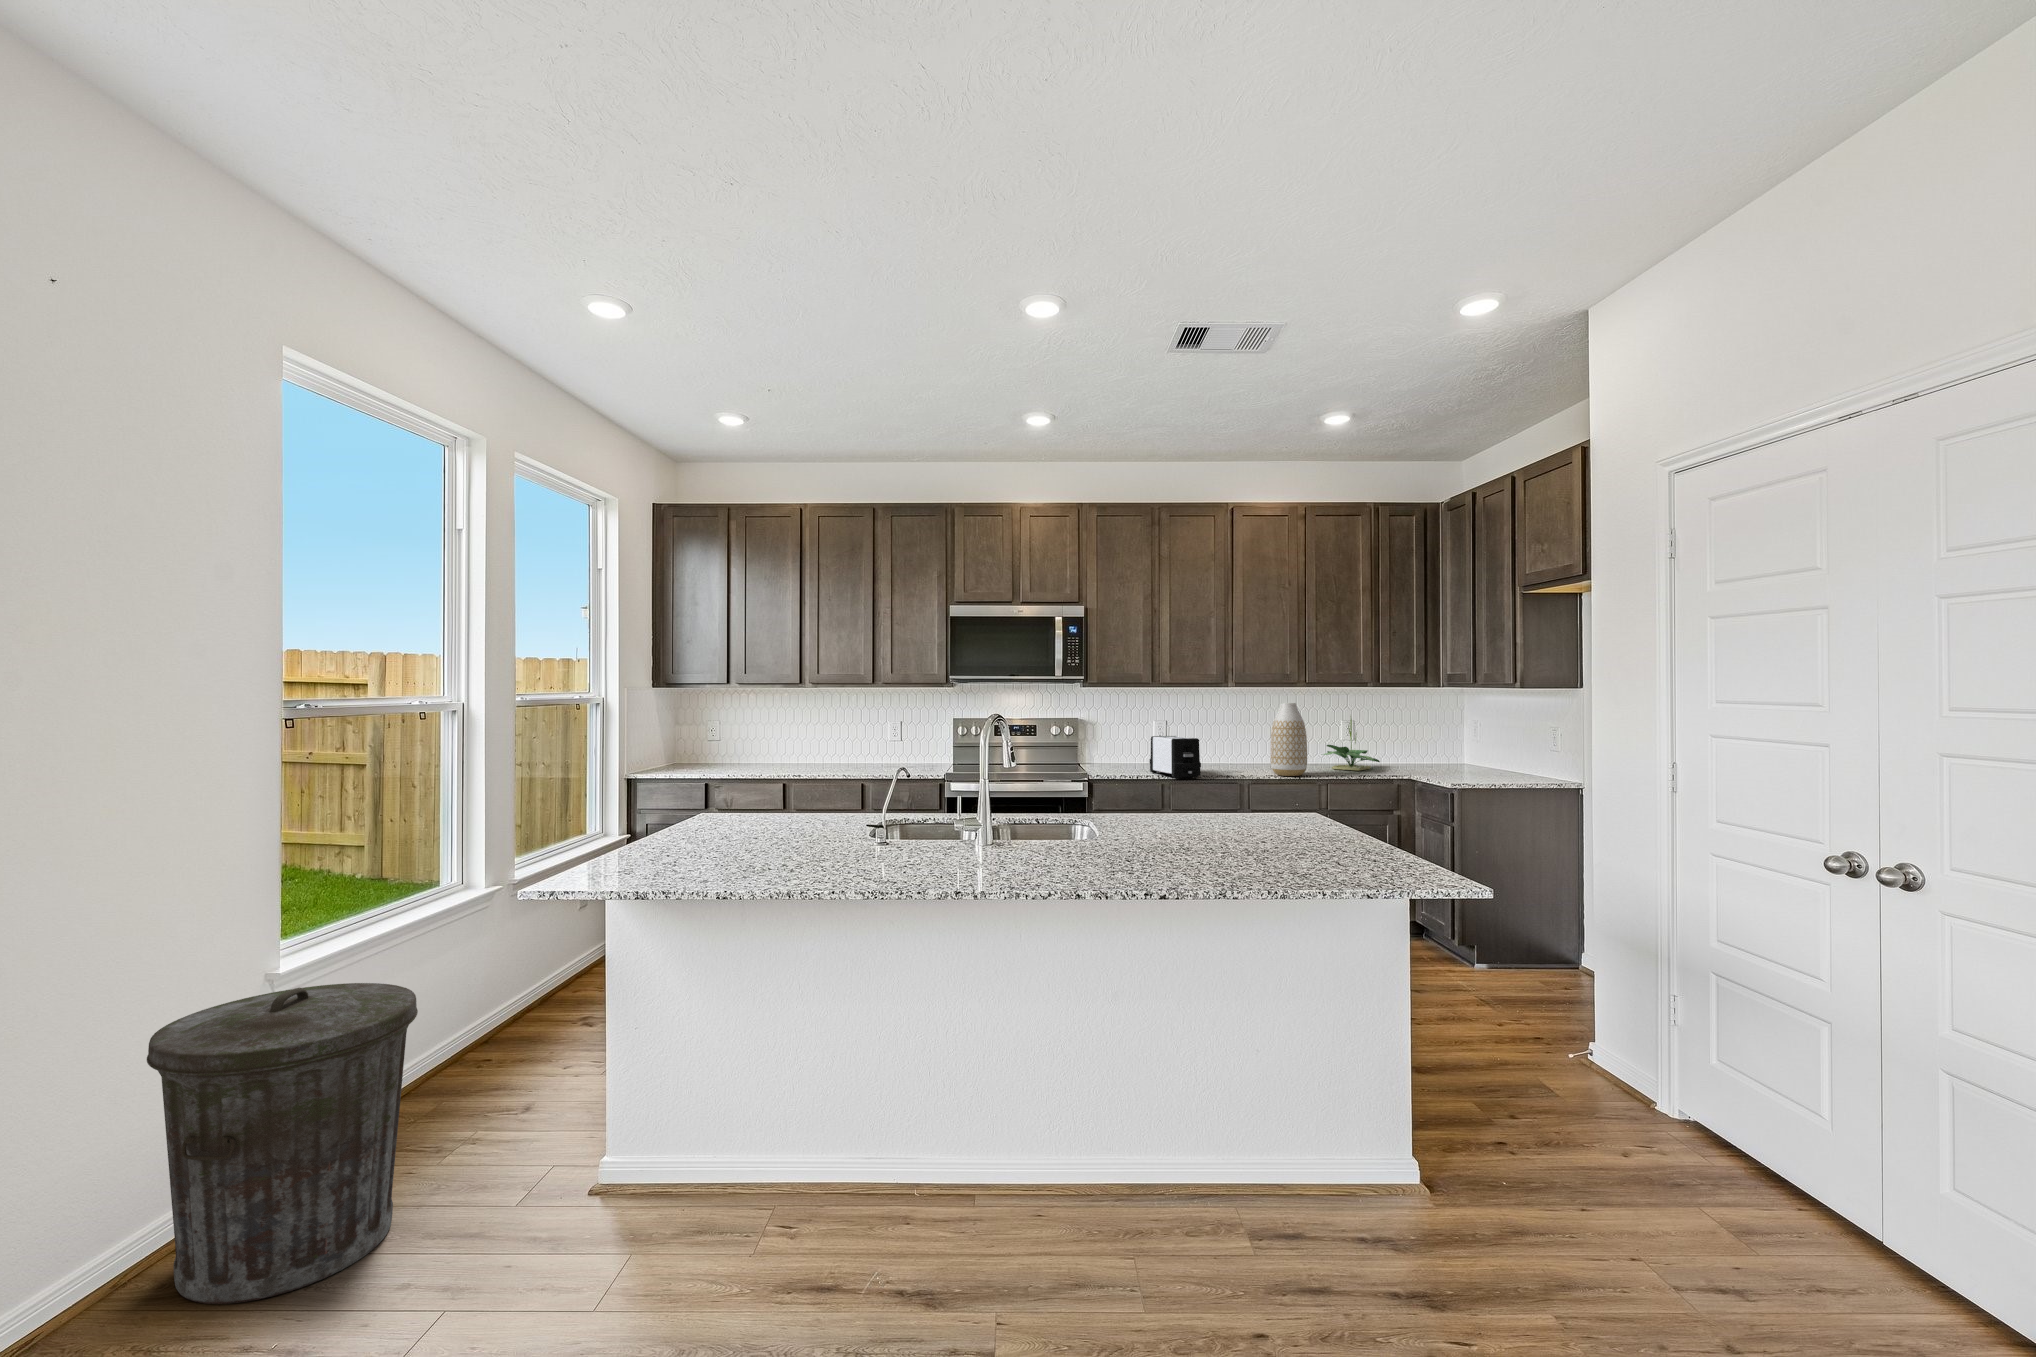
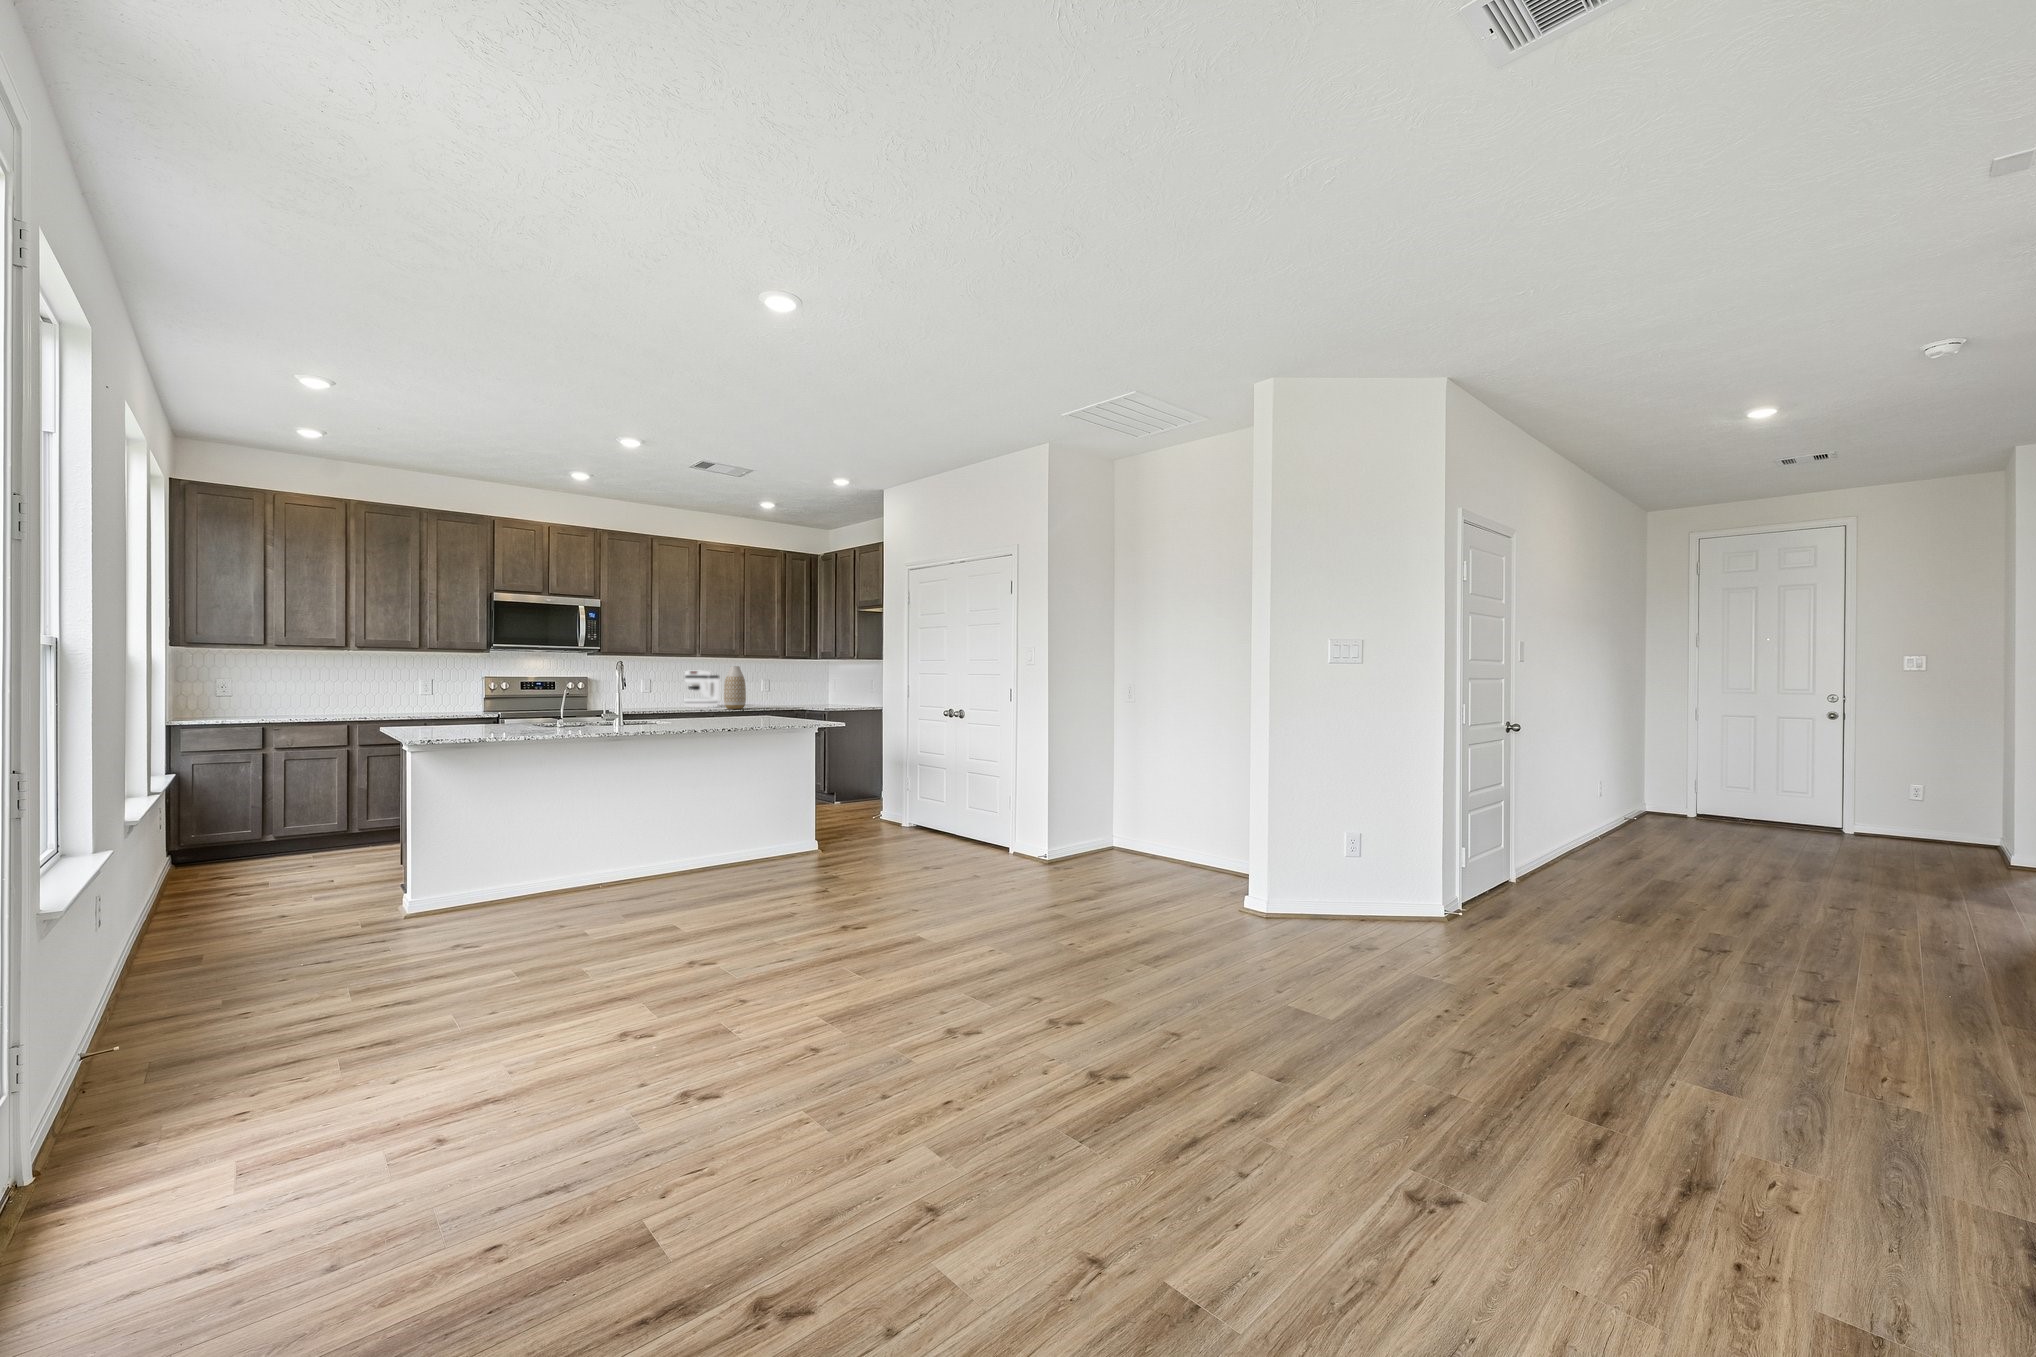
coffee maker: none [1212,709,1269,769] -> present [684,671,719,707]
potted plant: present [1324,720,1380,770] -> none [752,674,785,706]
toaster: present [1150,736,1201,778] -> none [645,687,683,711]
trash can: present [147,983,418,1304] -> none [139,795,305,956]

